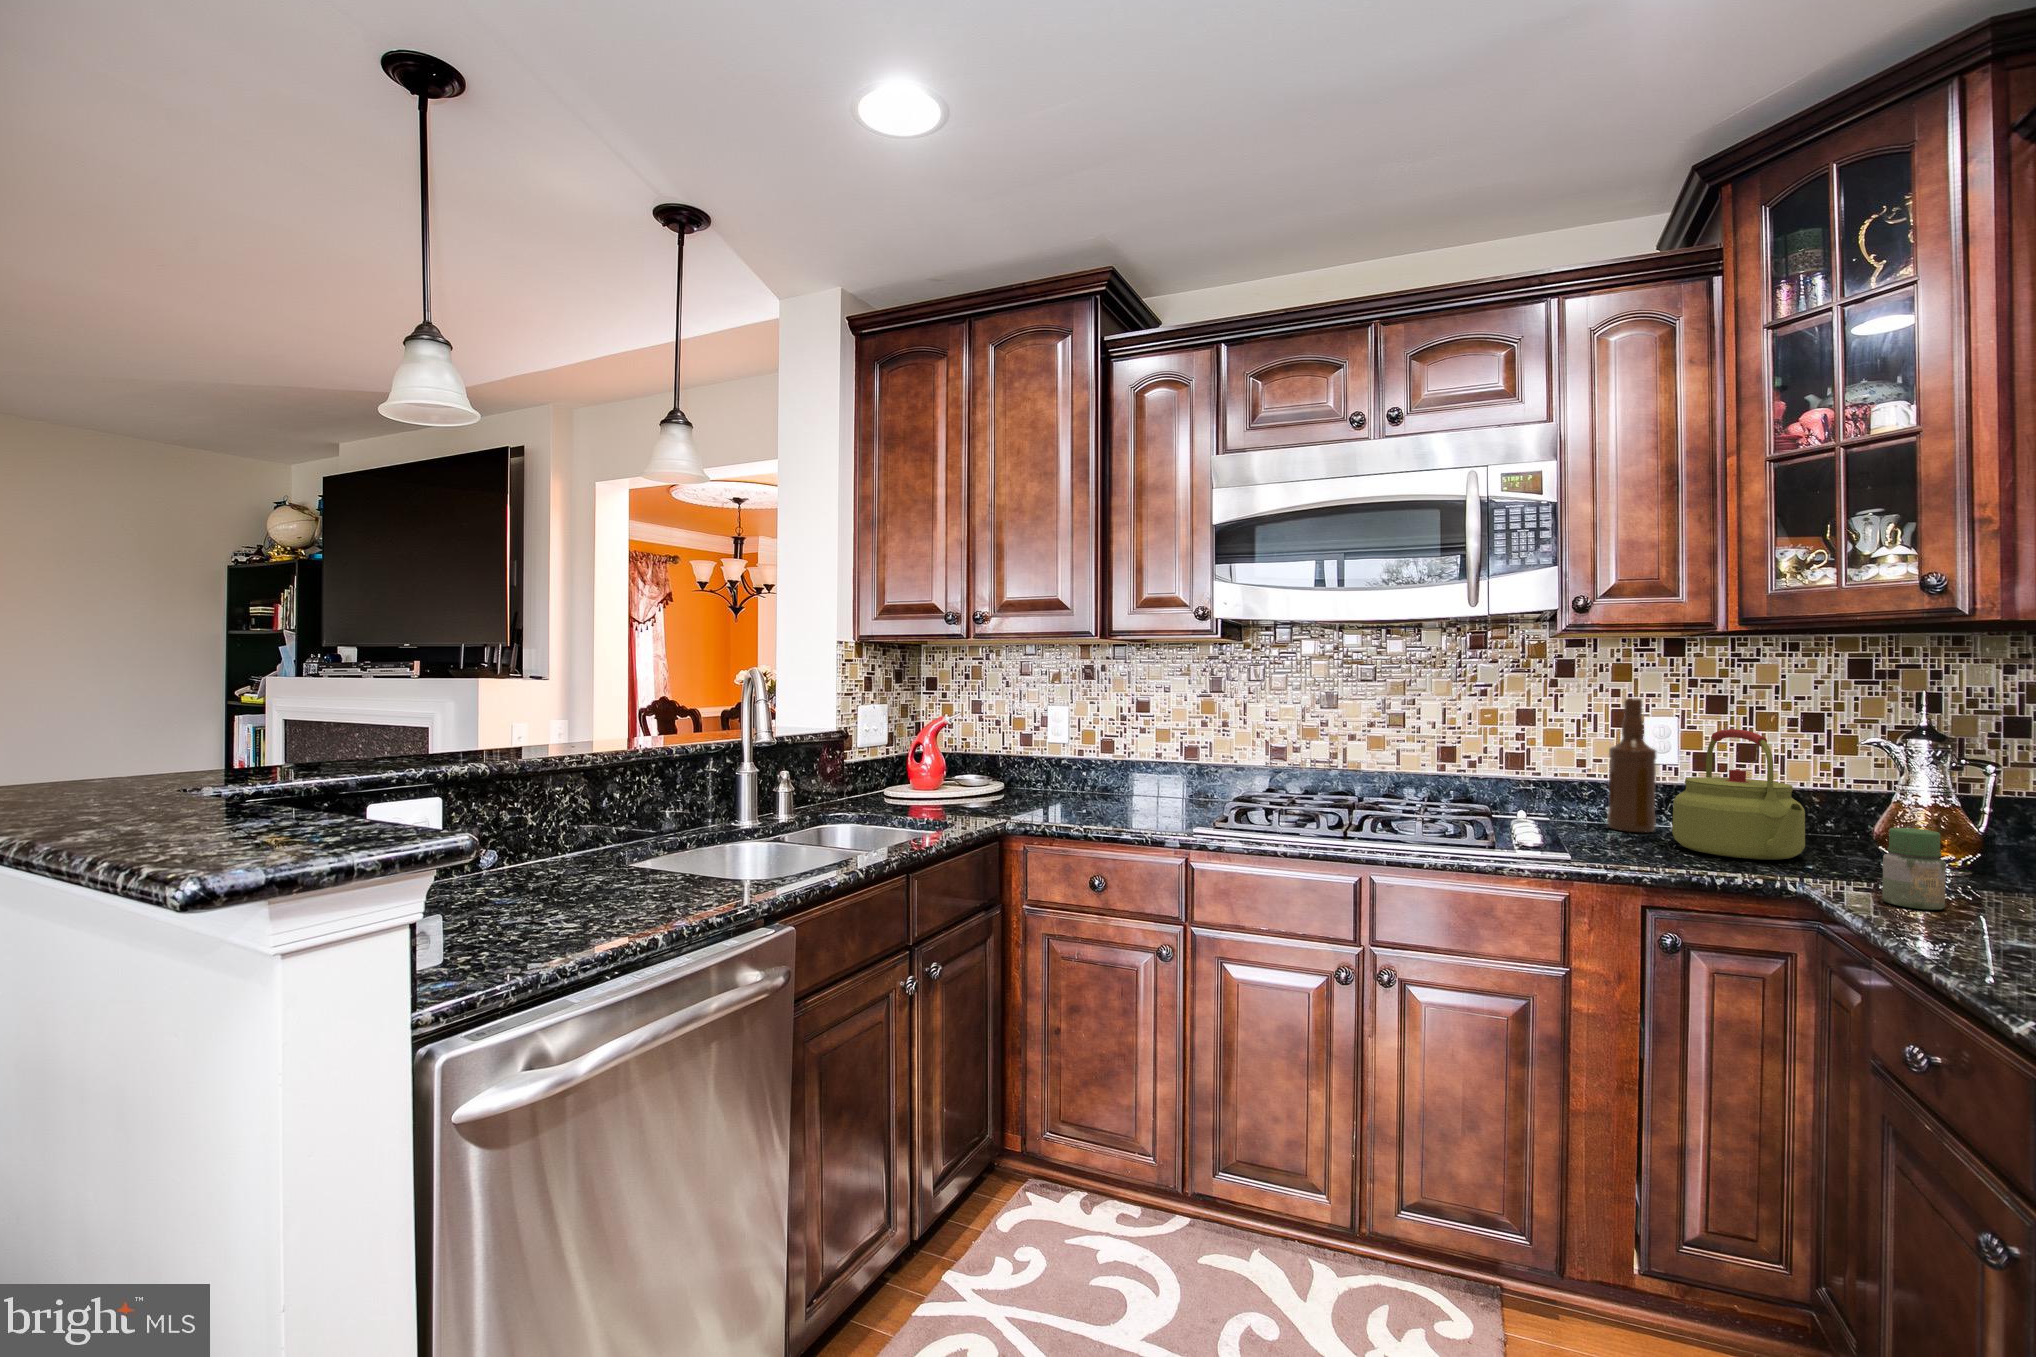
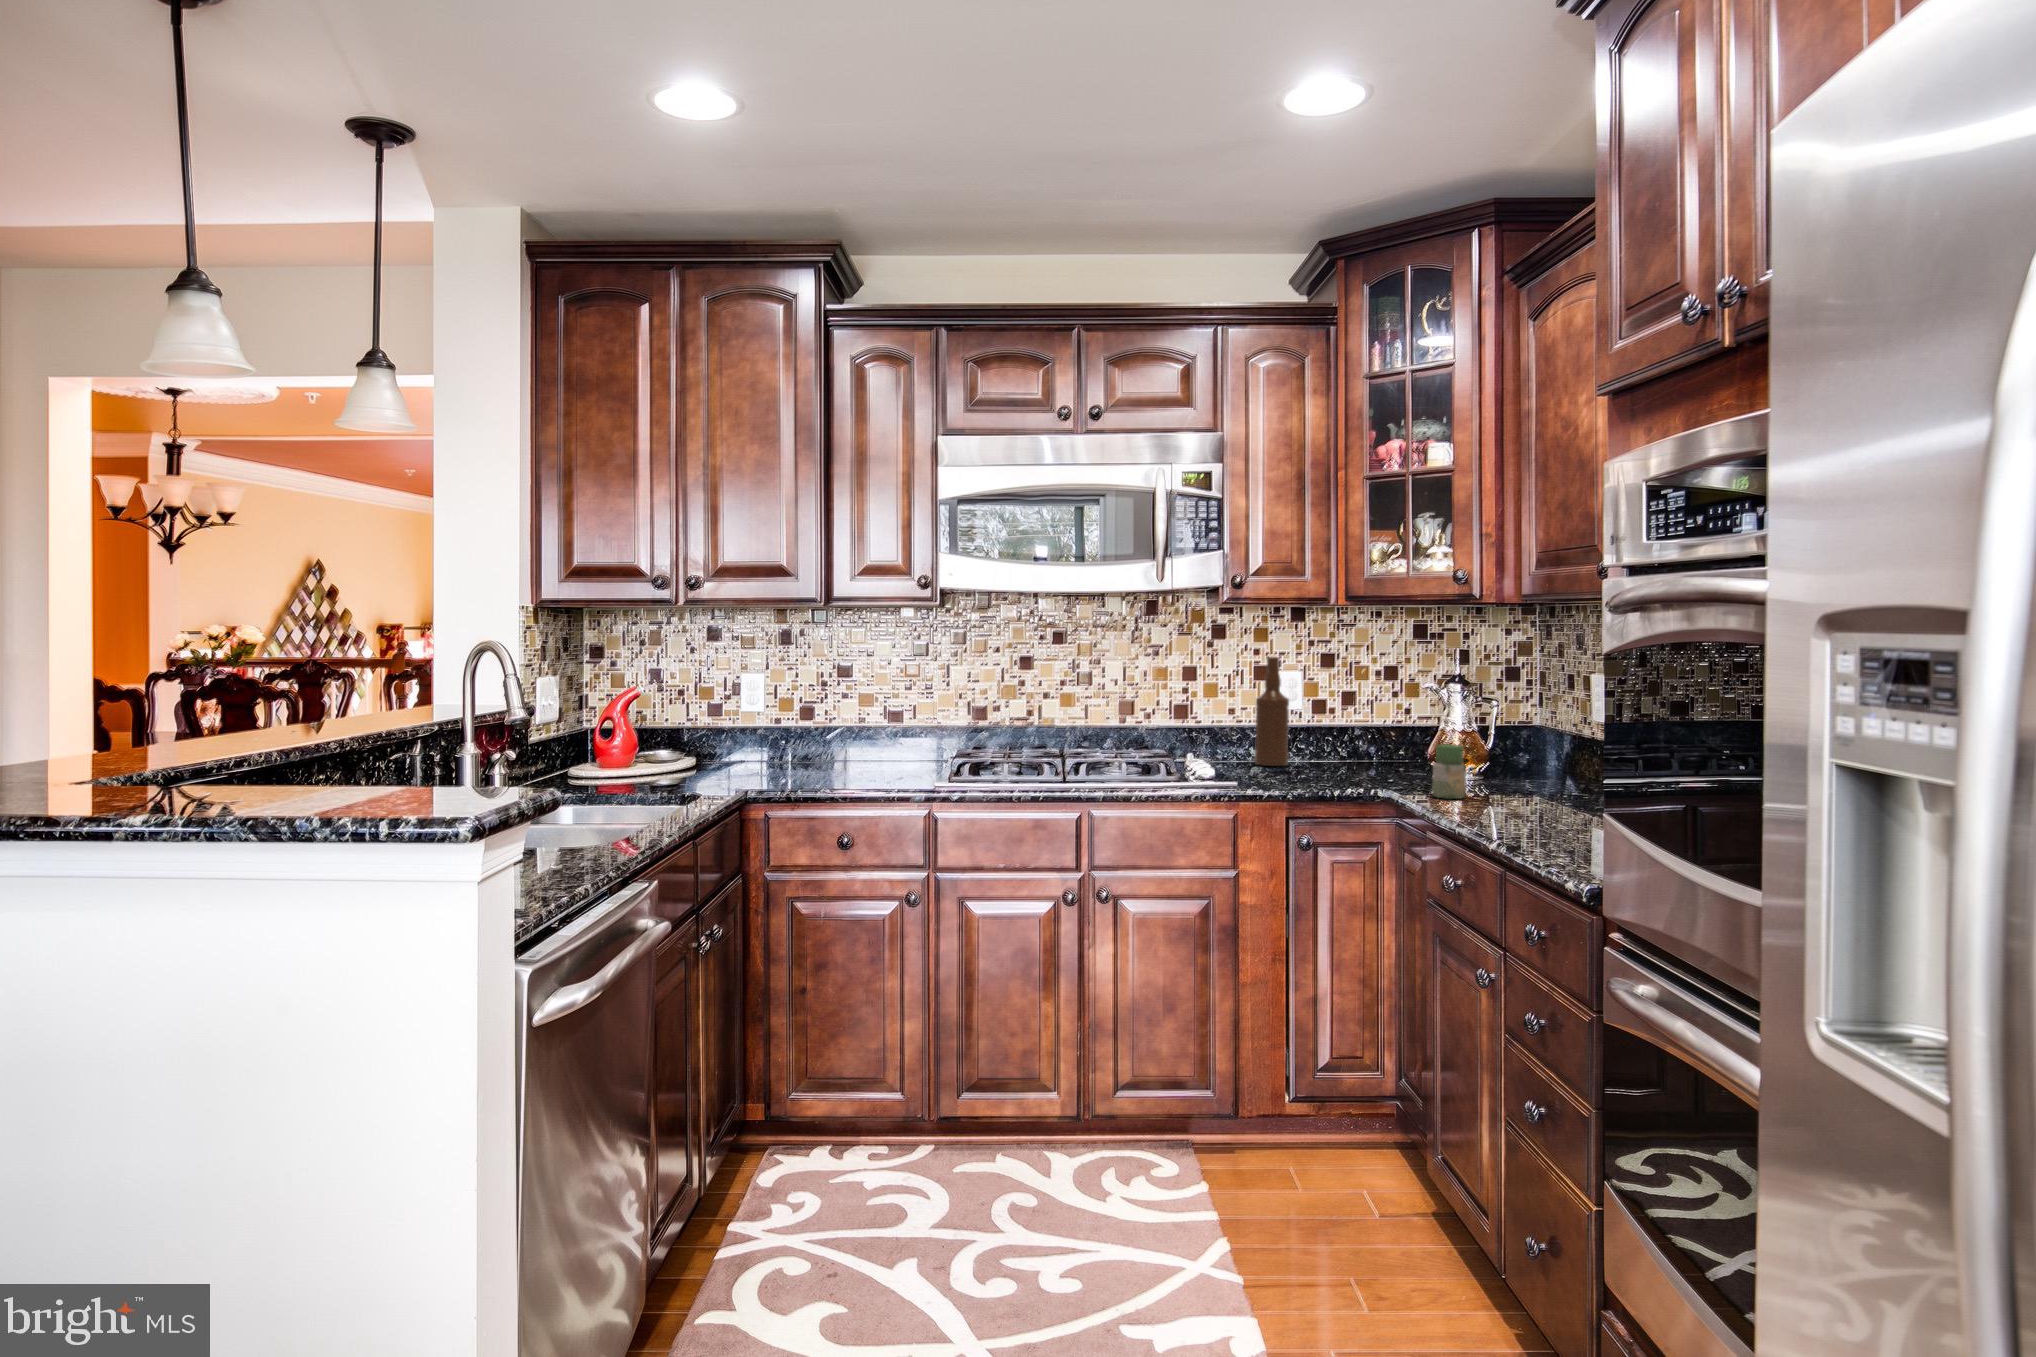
kettle: present [1672,729,1805,860] -> none [1302,679,1387,778]

